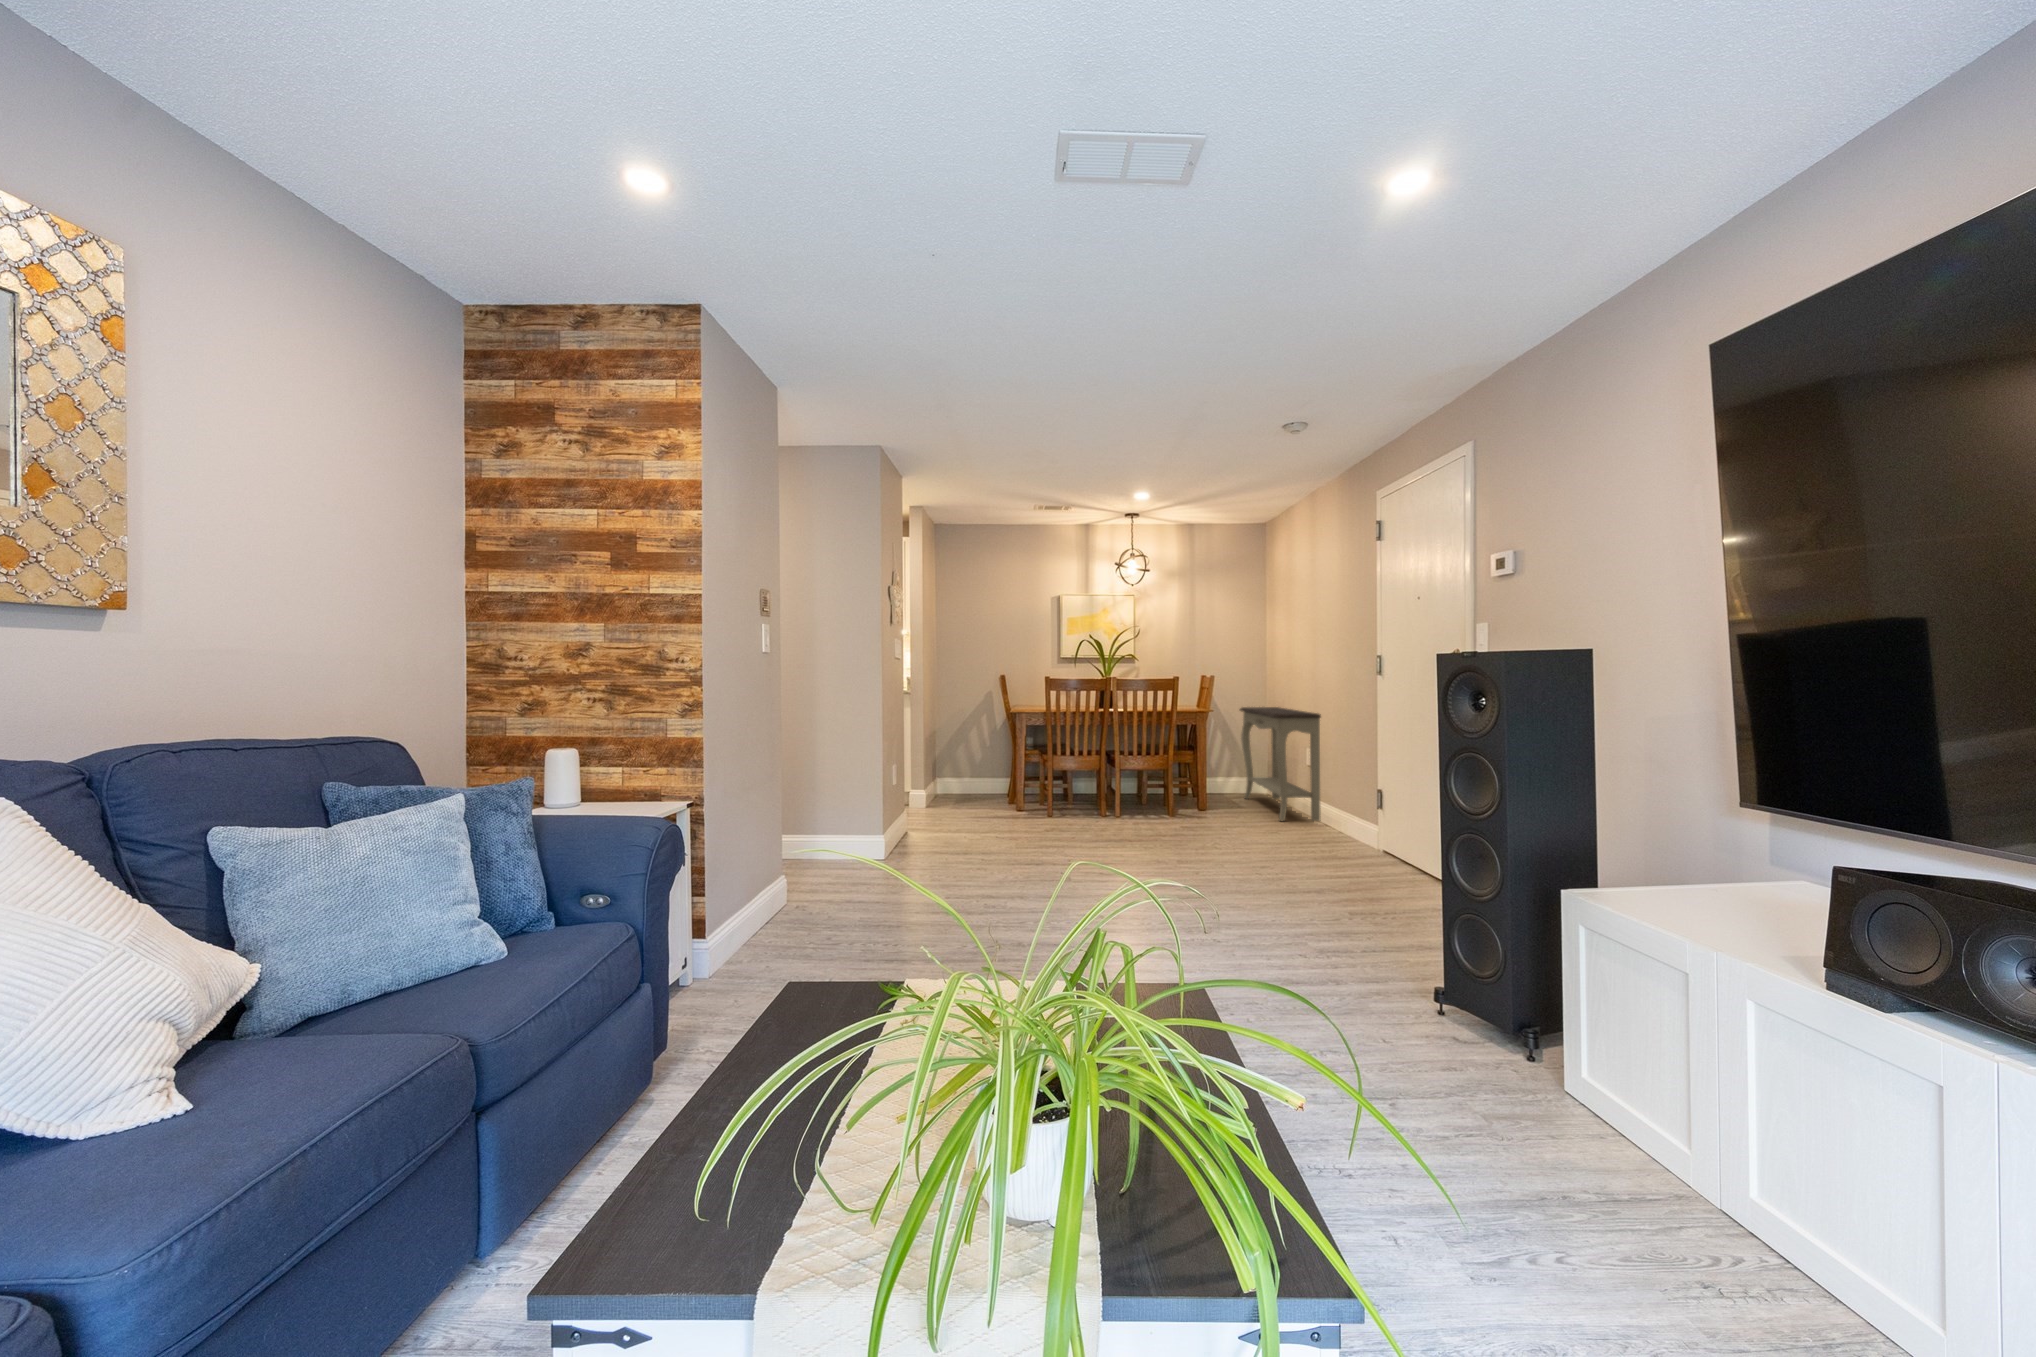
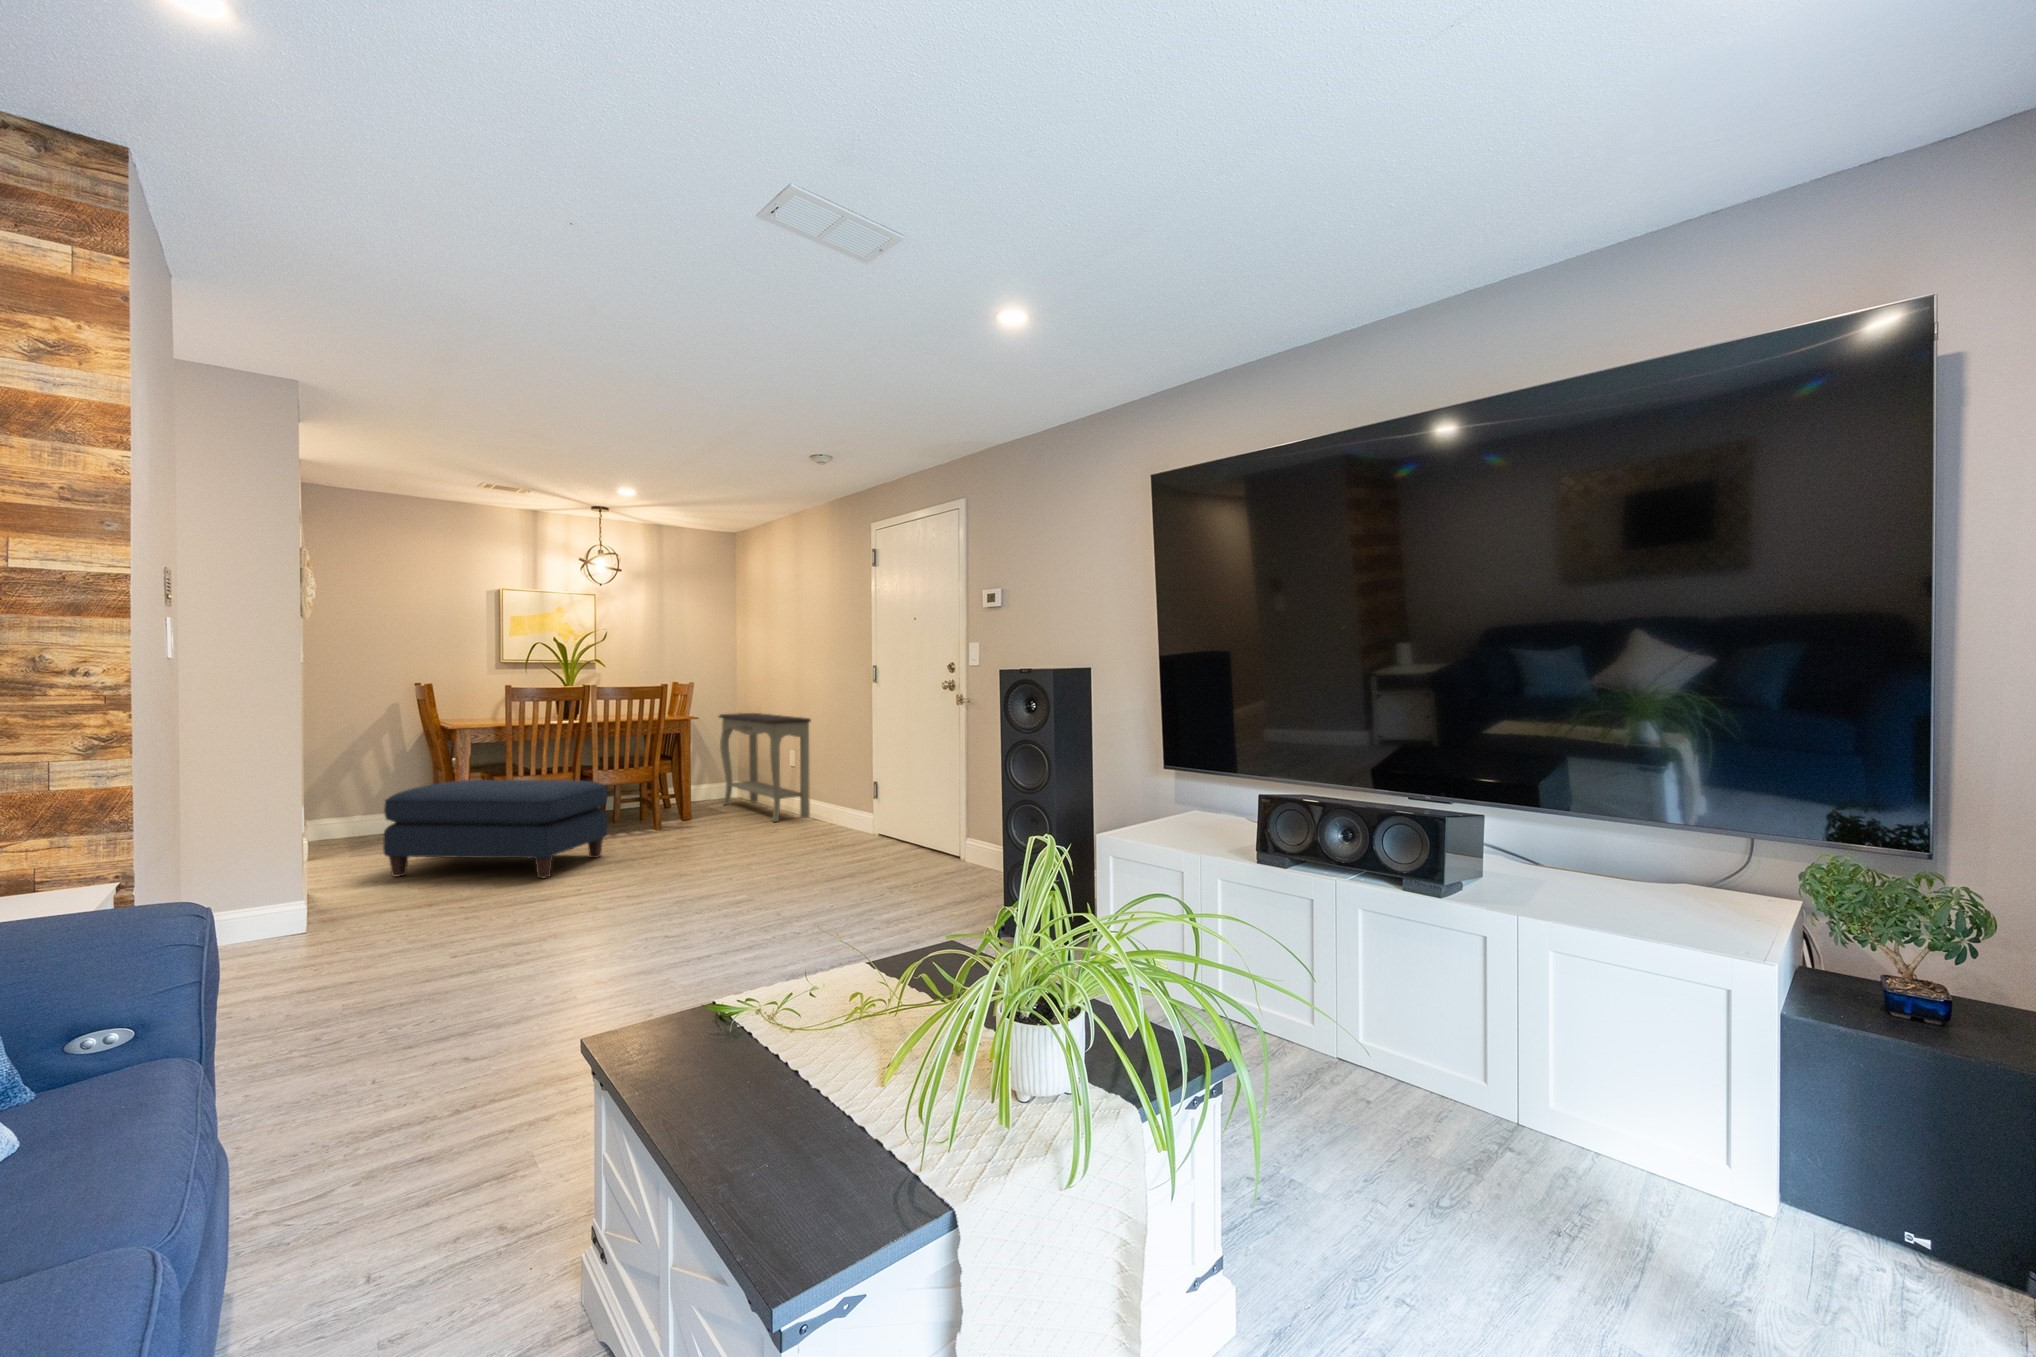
ottoman: none [954,755,1111,845] -> present [383,780,607,878]

